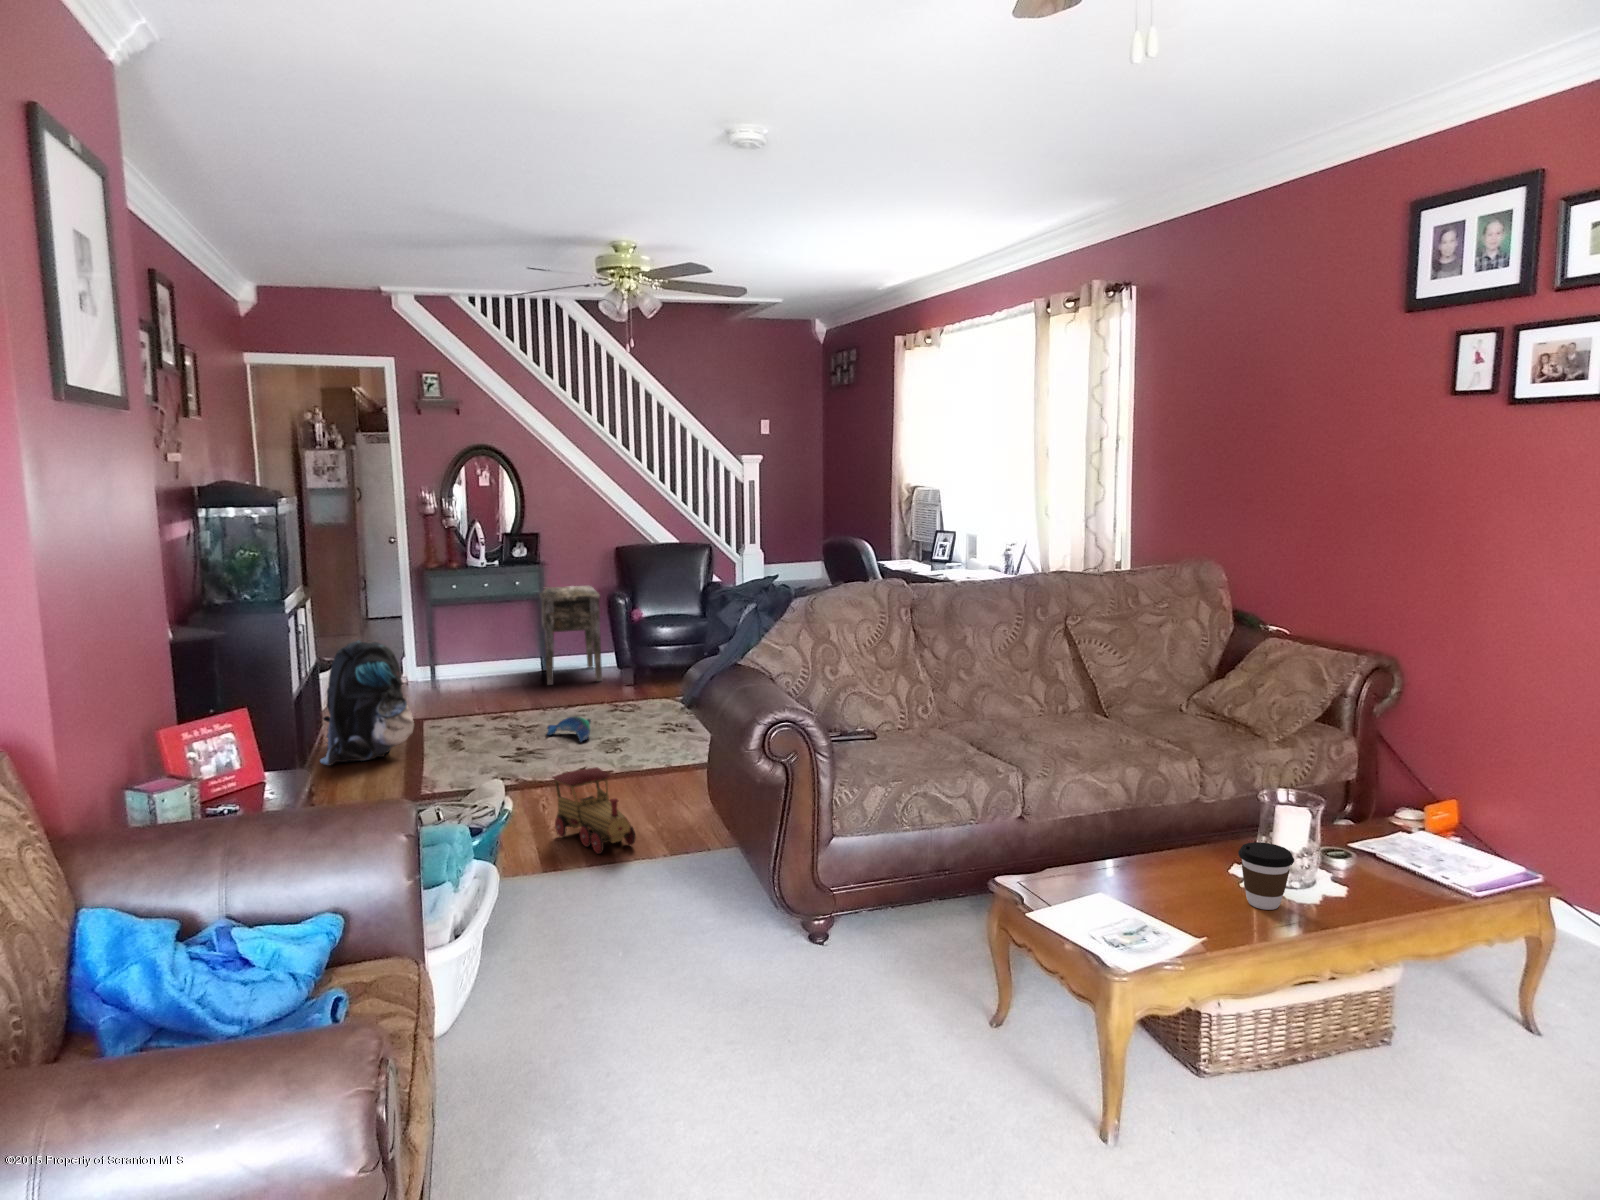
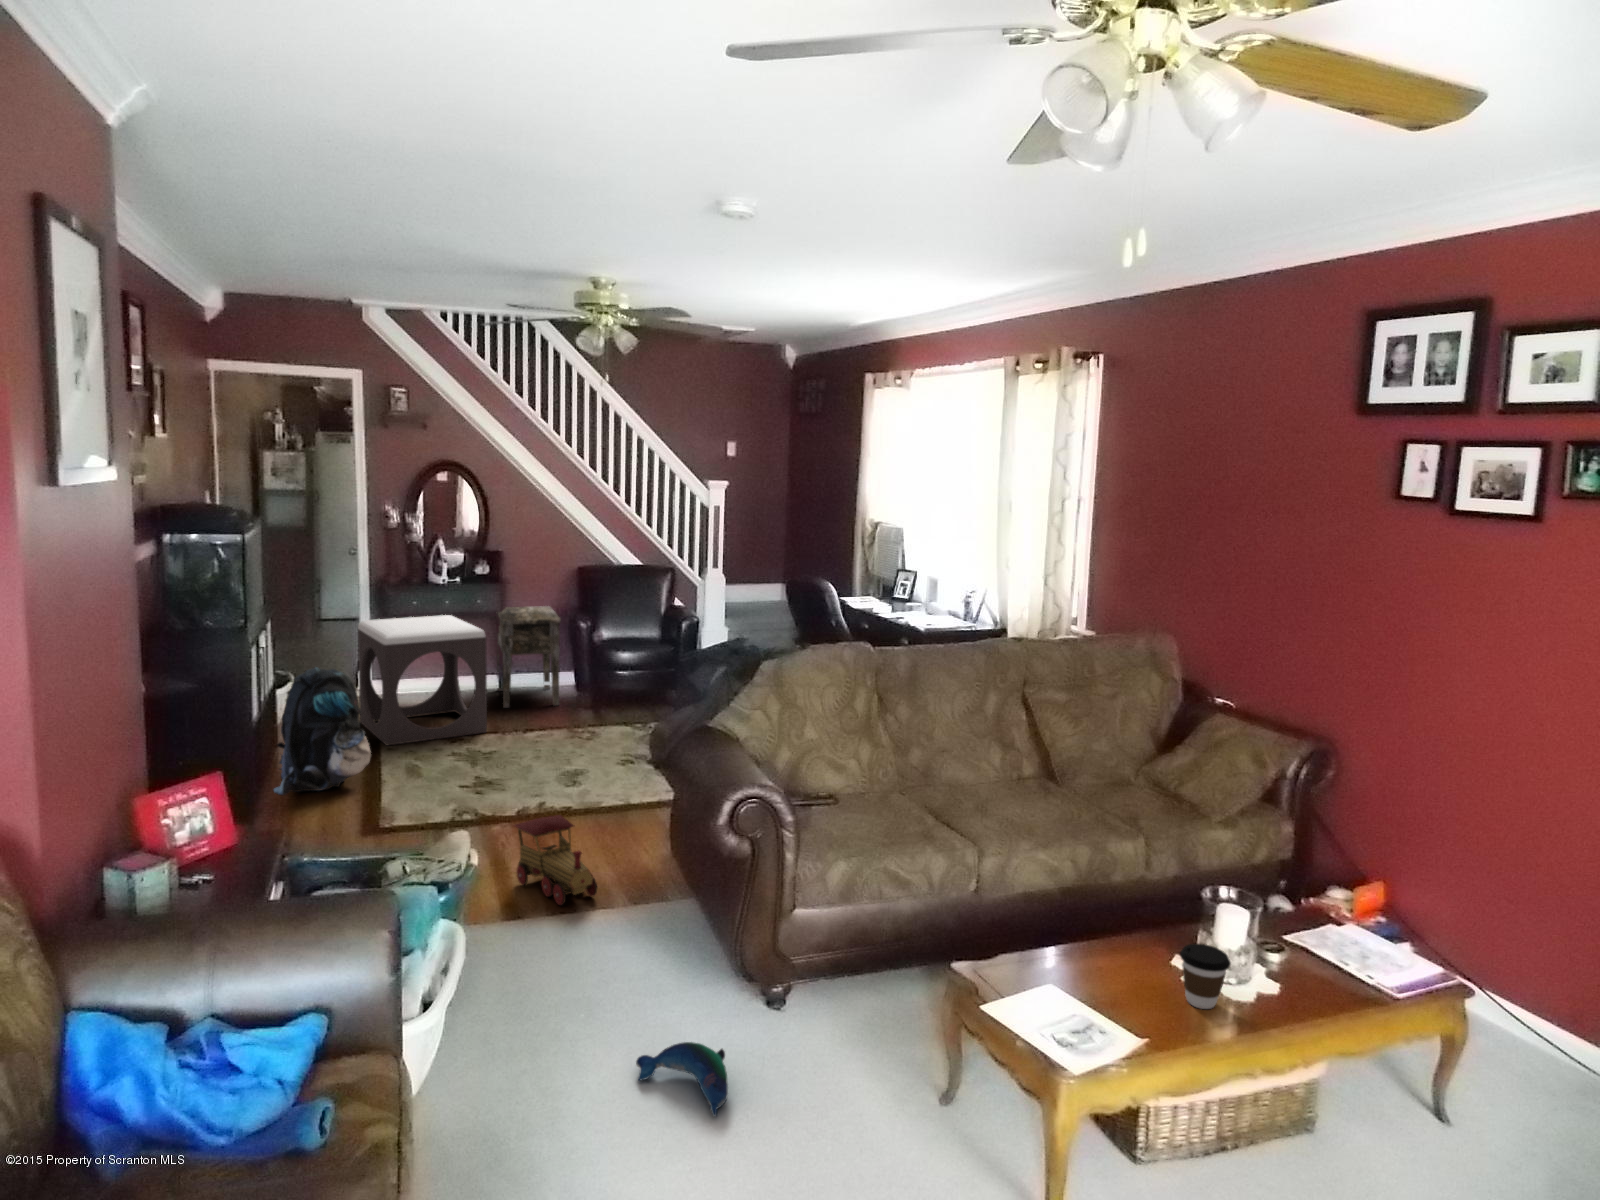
footstool: none [401,594,530,720] -> present [358,615,487,745]
plush toy: present [547,716,591,742] -> present [636,1042,728,1116]

